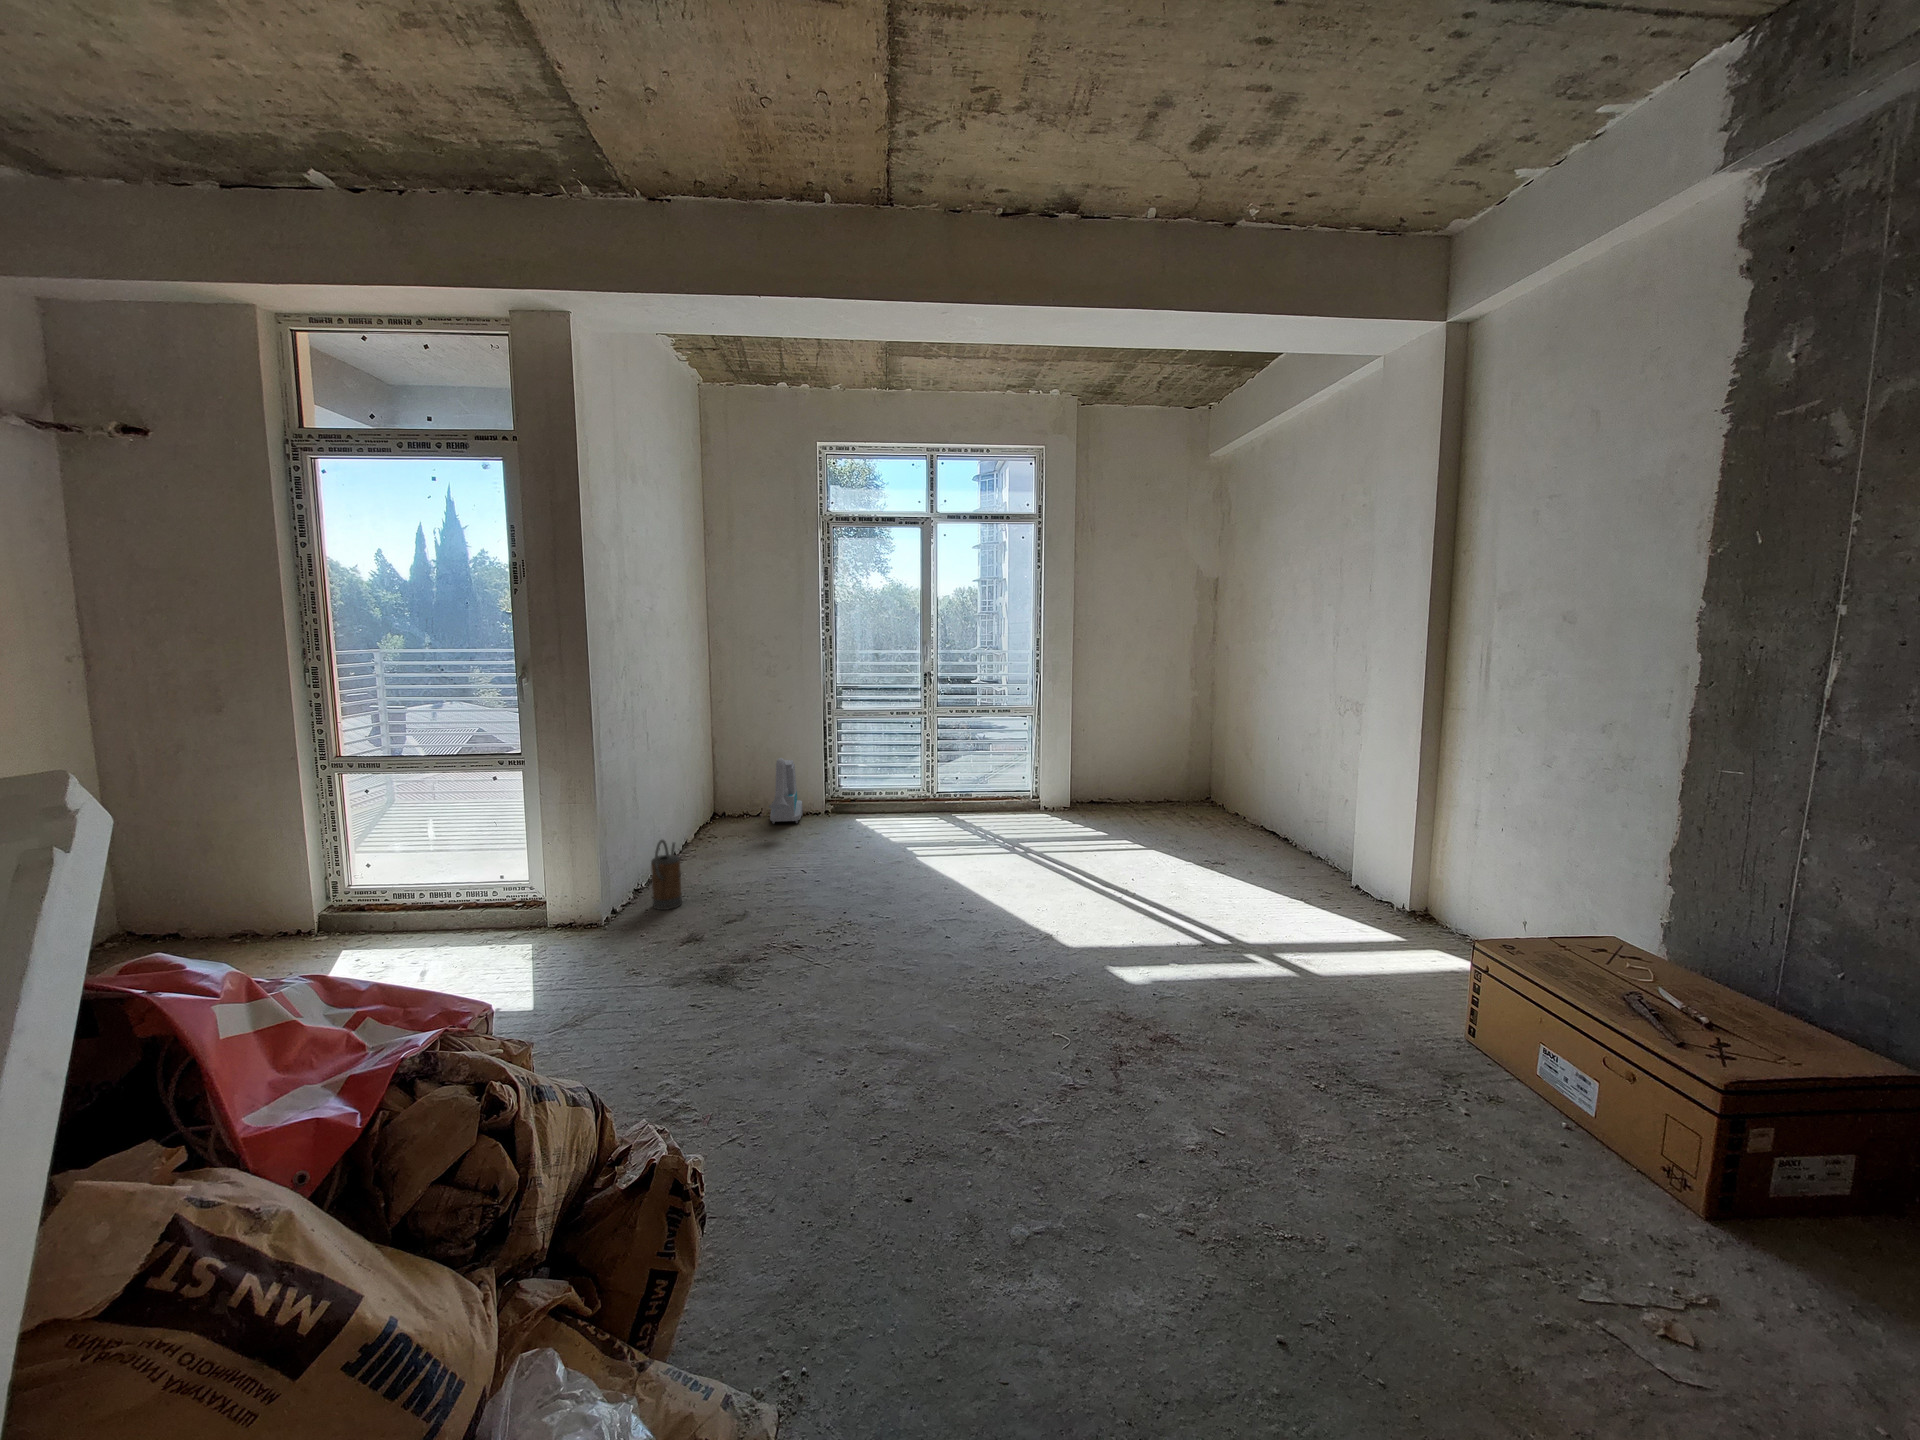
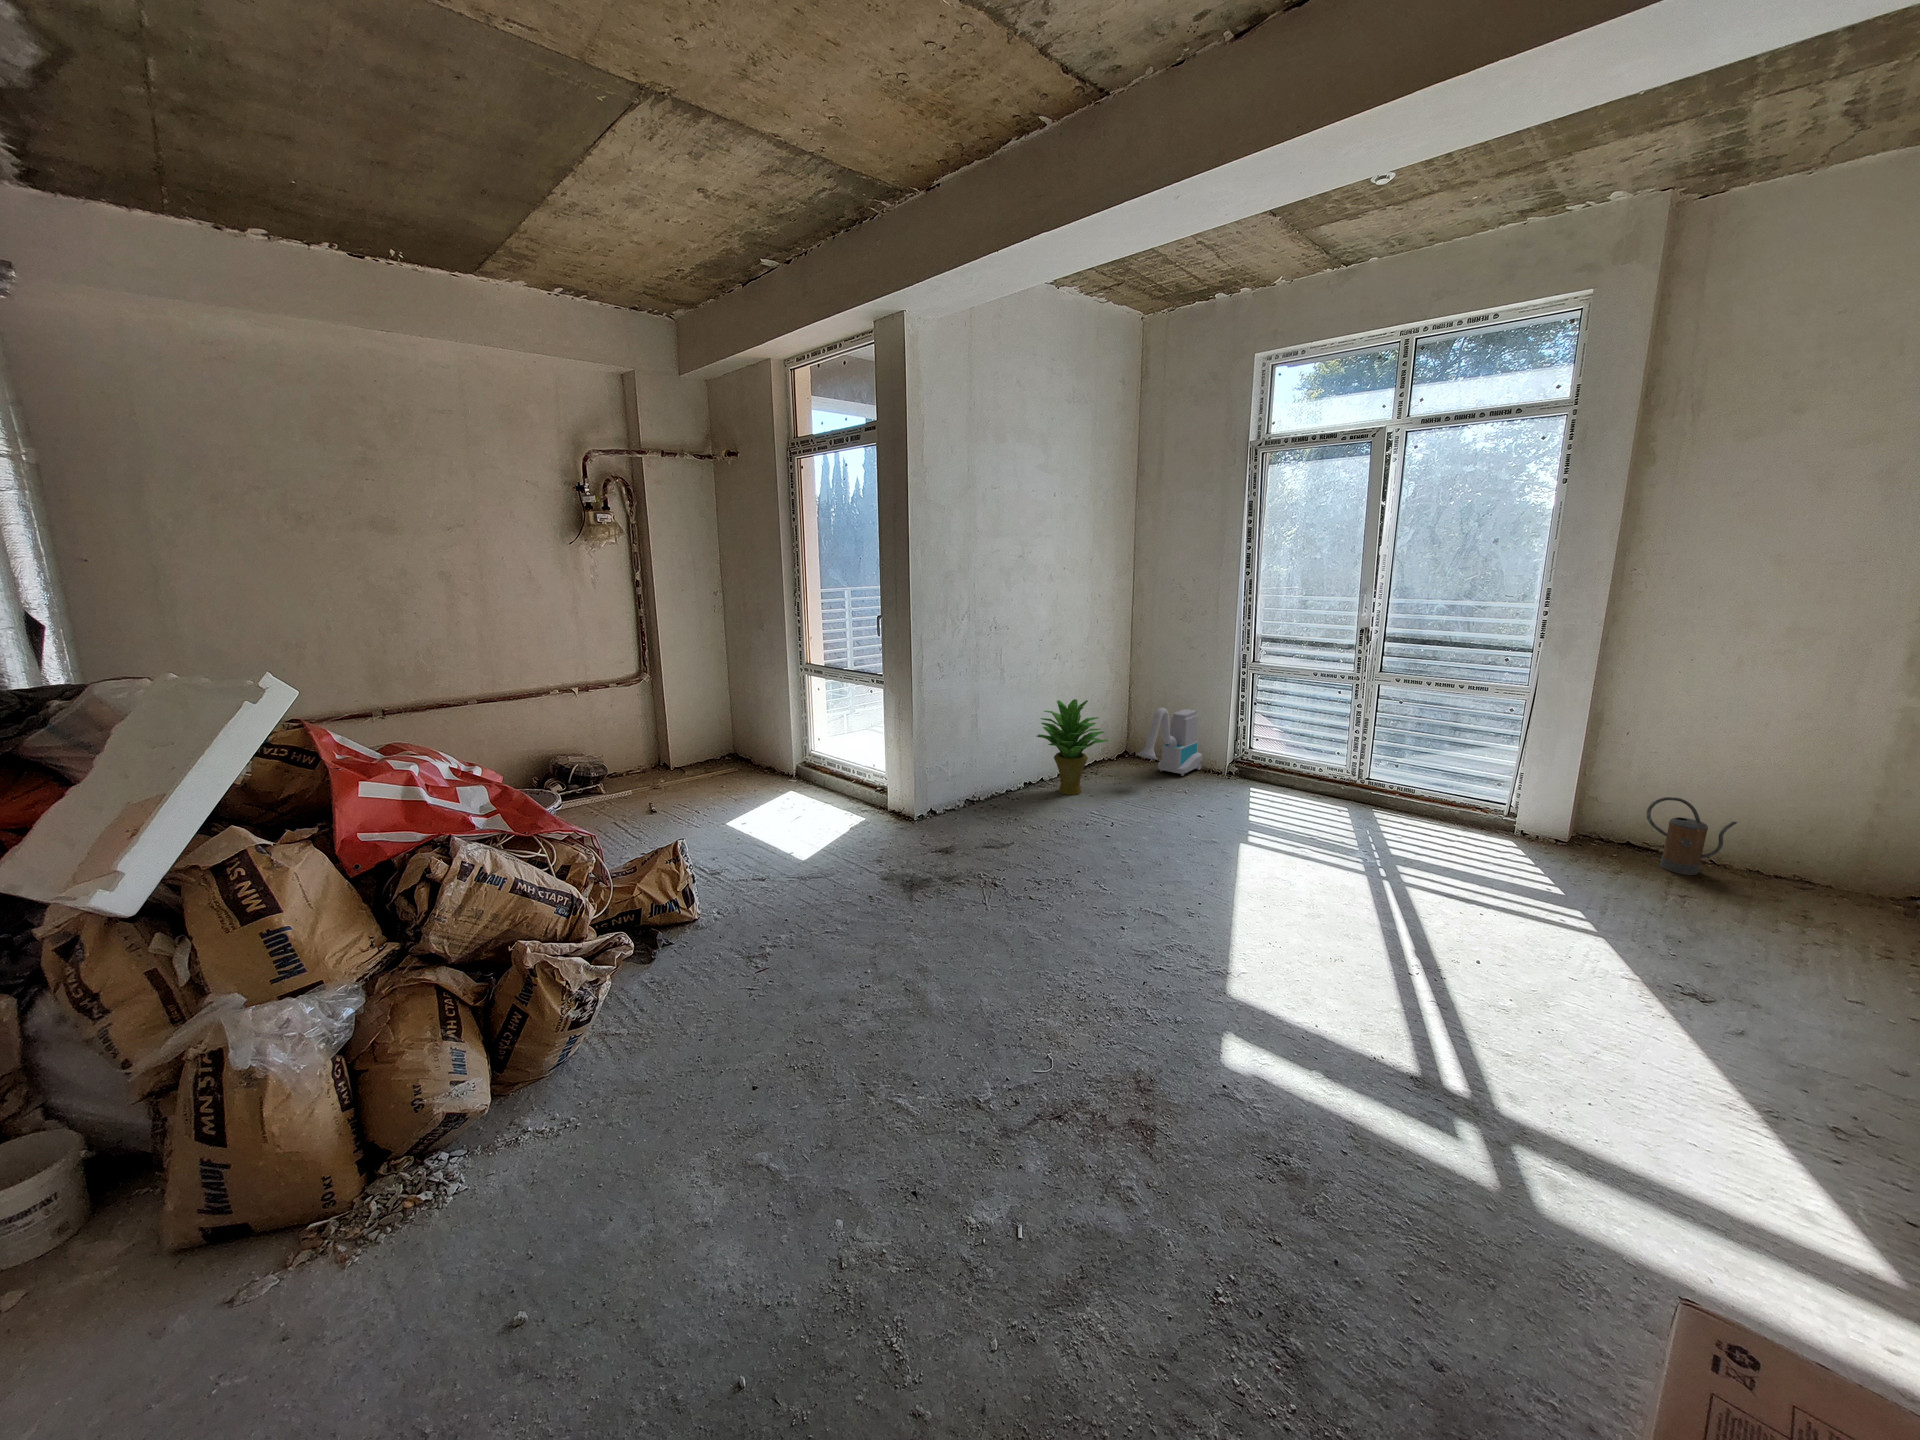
potted plant: none [678,756,758,860] -> present [1037,699,1108,795]
watering can: present [651,840,682,910] -> present [1647,797,1737,875]

